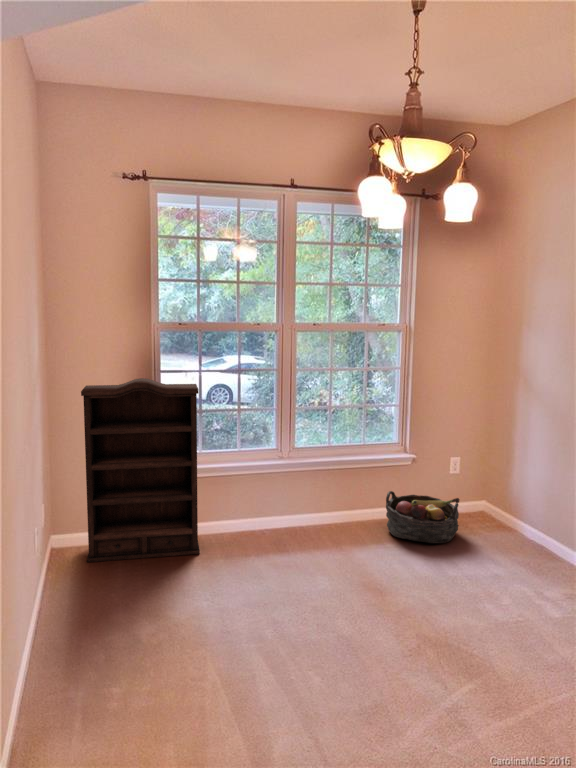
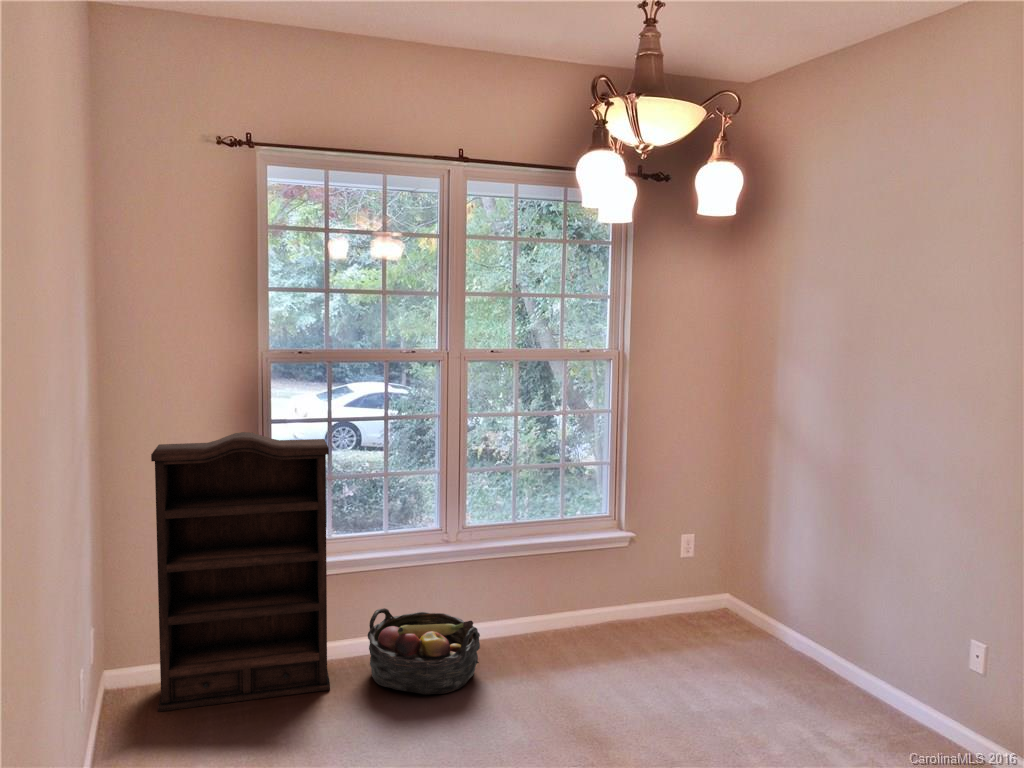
basket: present [386,491,460,543] -> present [368,608,480,695]

